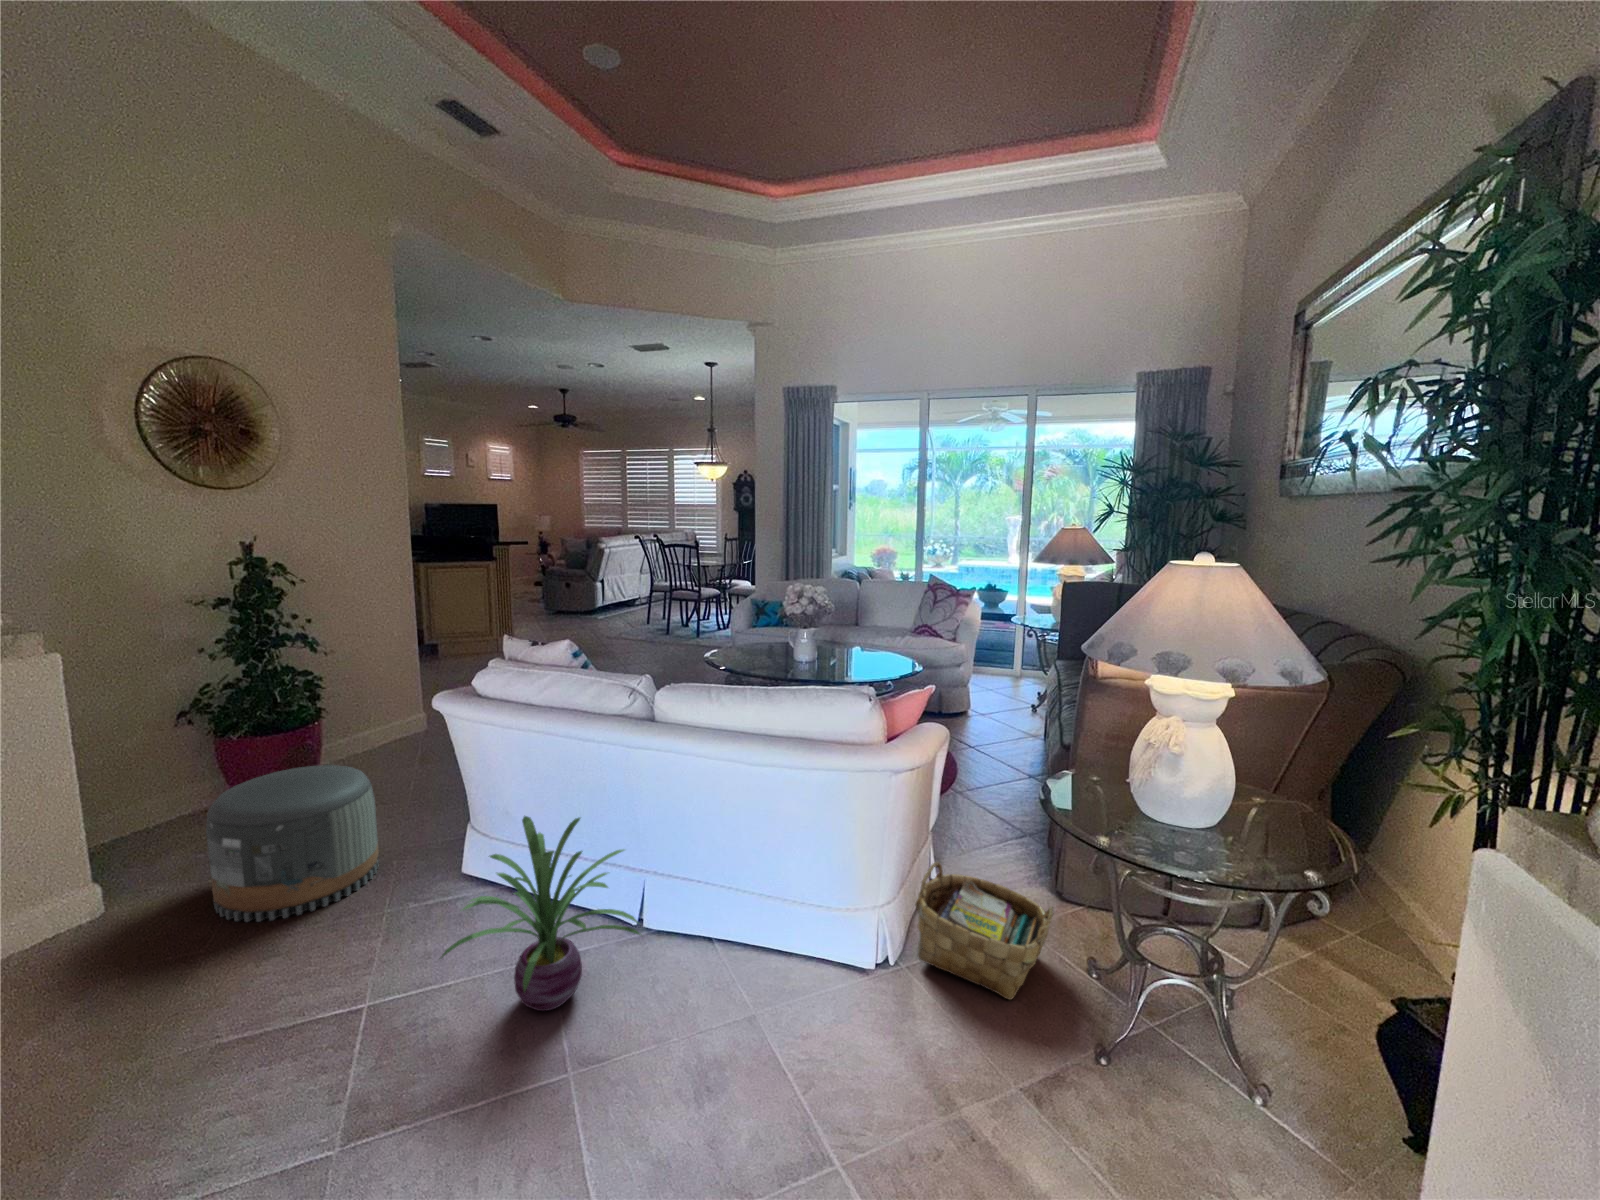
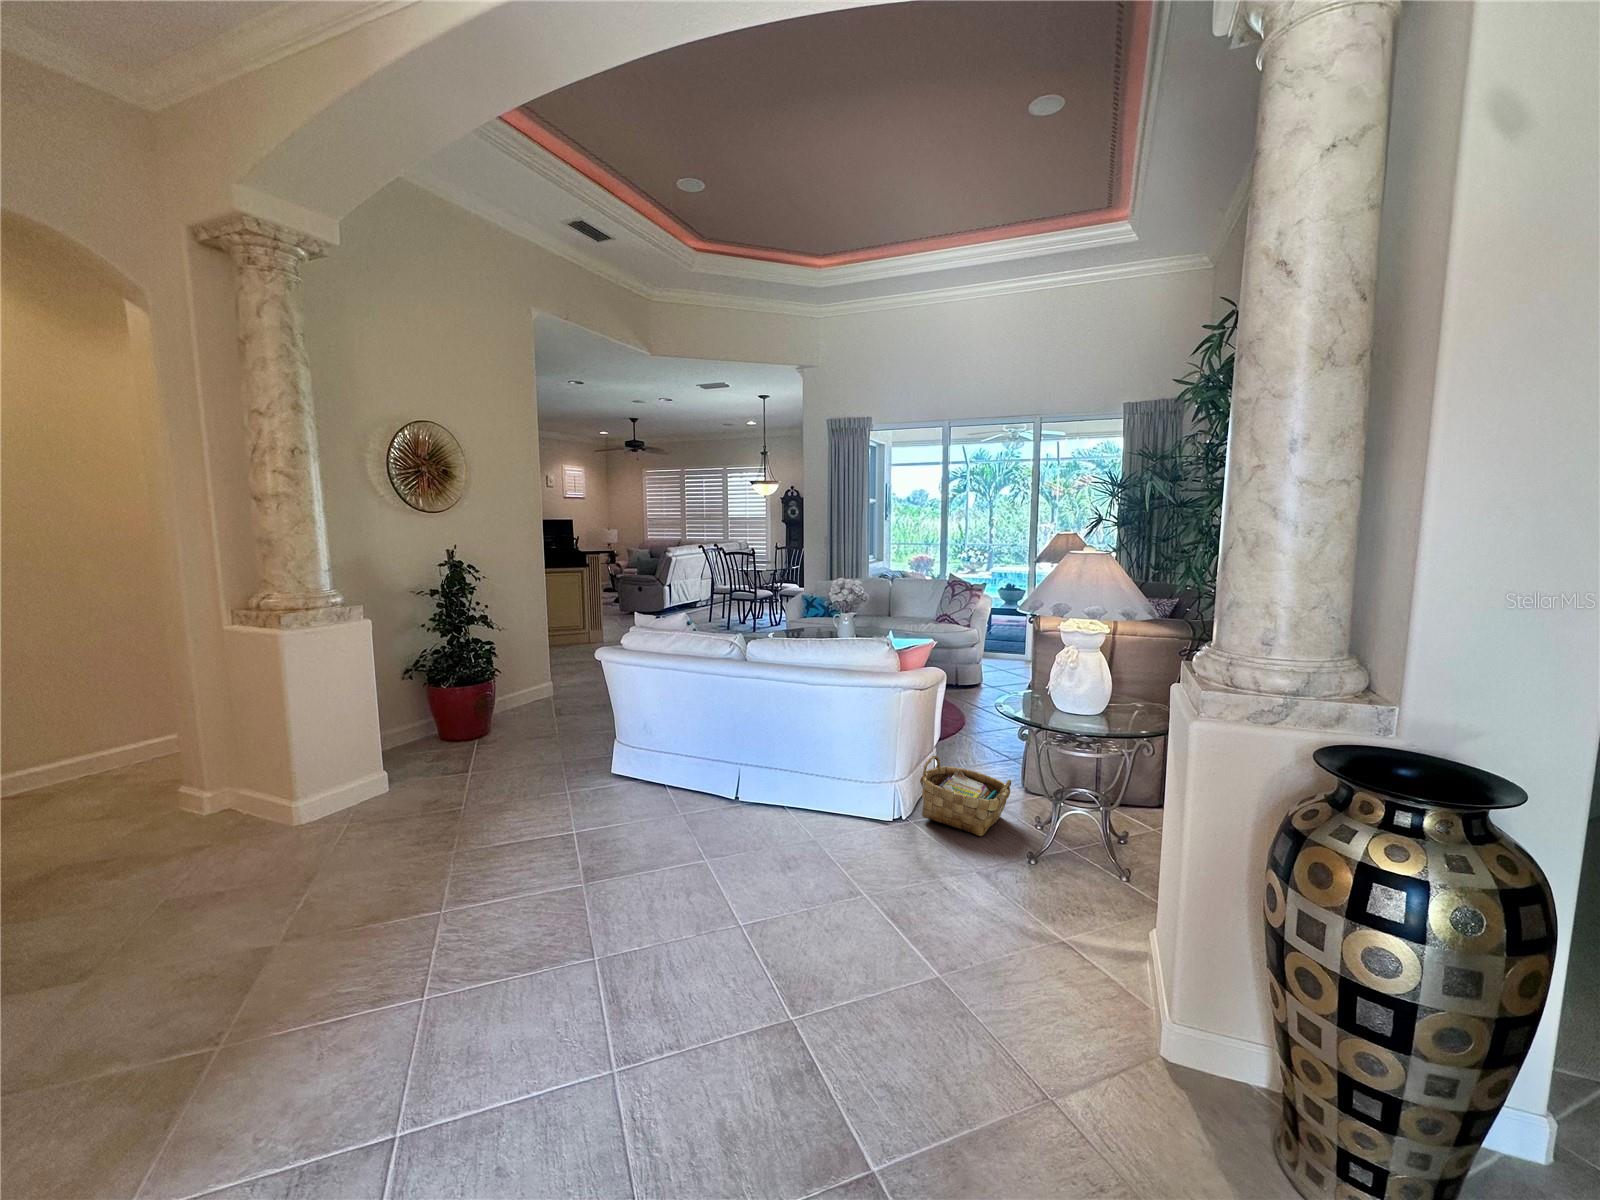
pouf: present [206,765,379,922] -> none [452,701,553,795]
decorative plant: present [441,816,642,1011] -> none [624,717,745,836]

